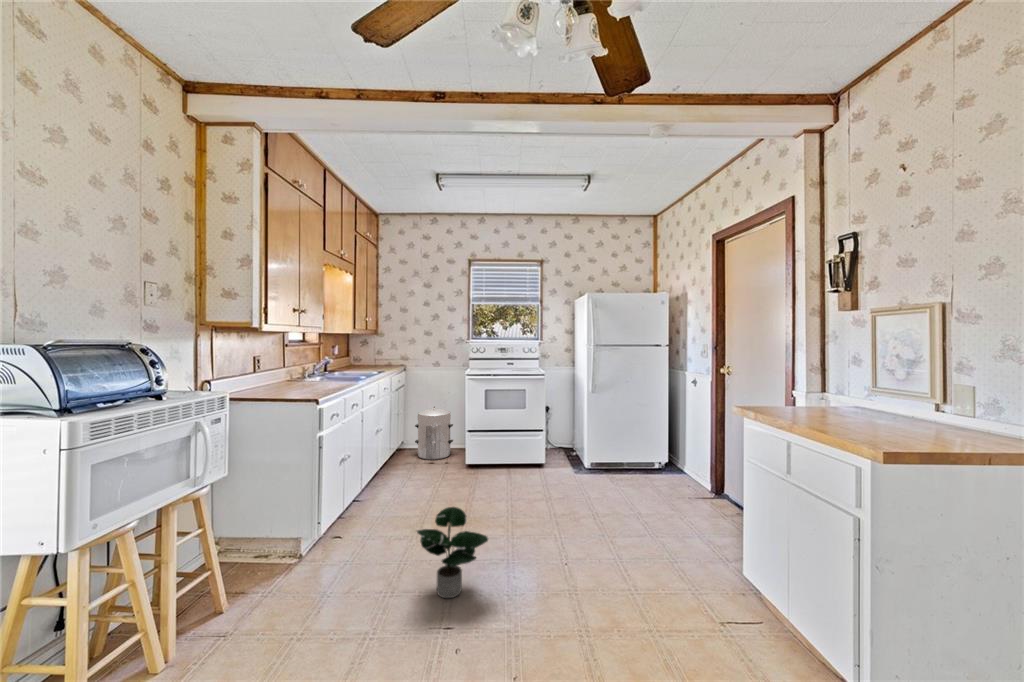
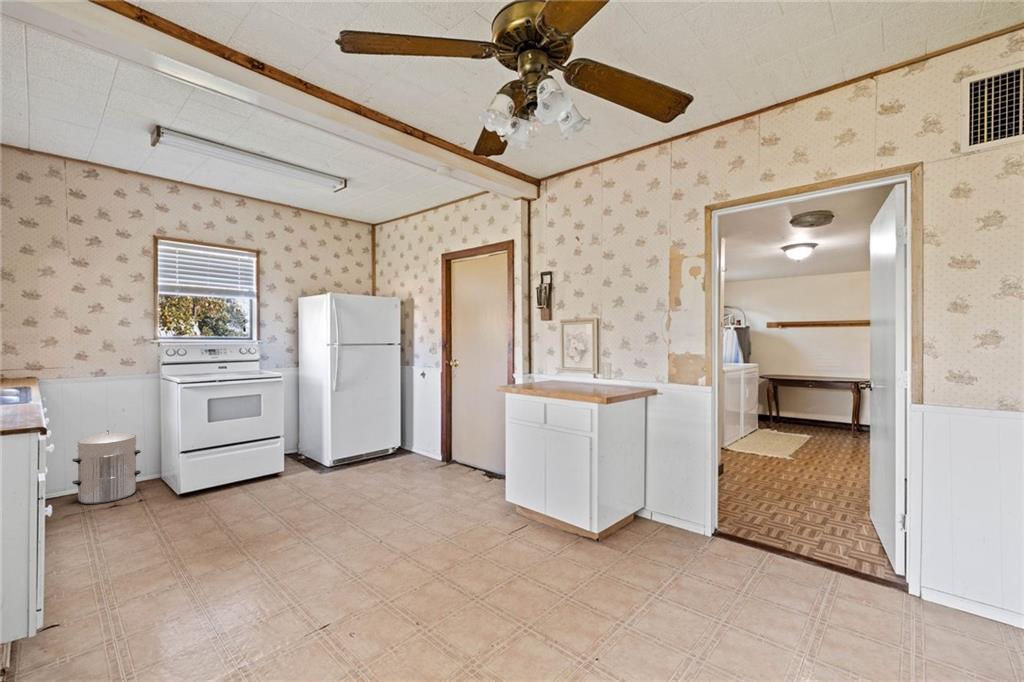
potted plant: present [417,507,488,598] -> none [256,512,337,600]

